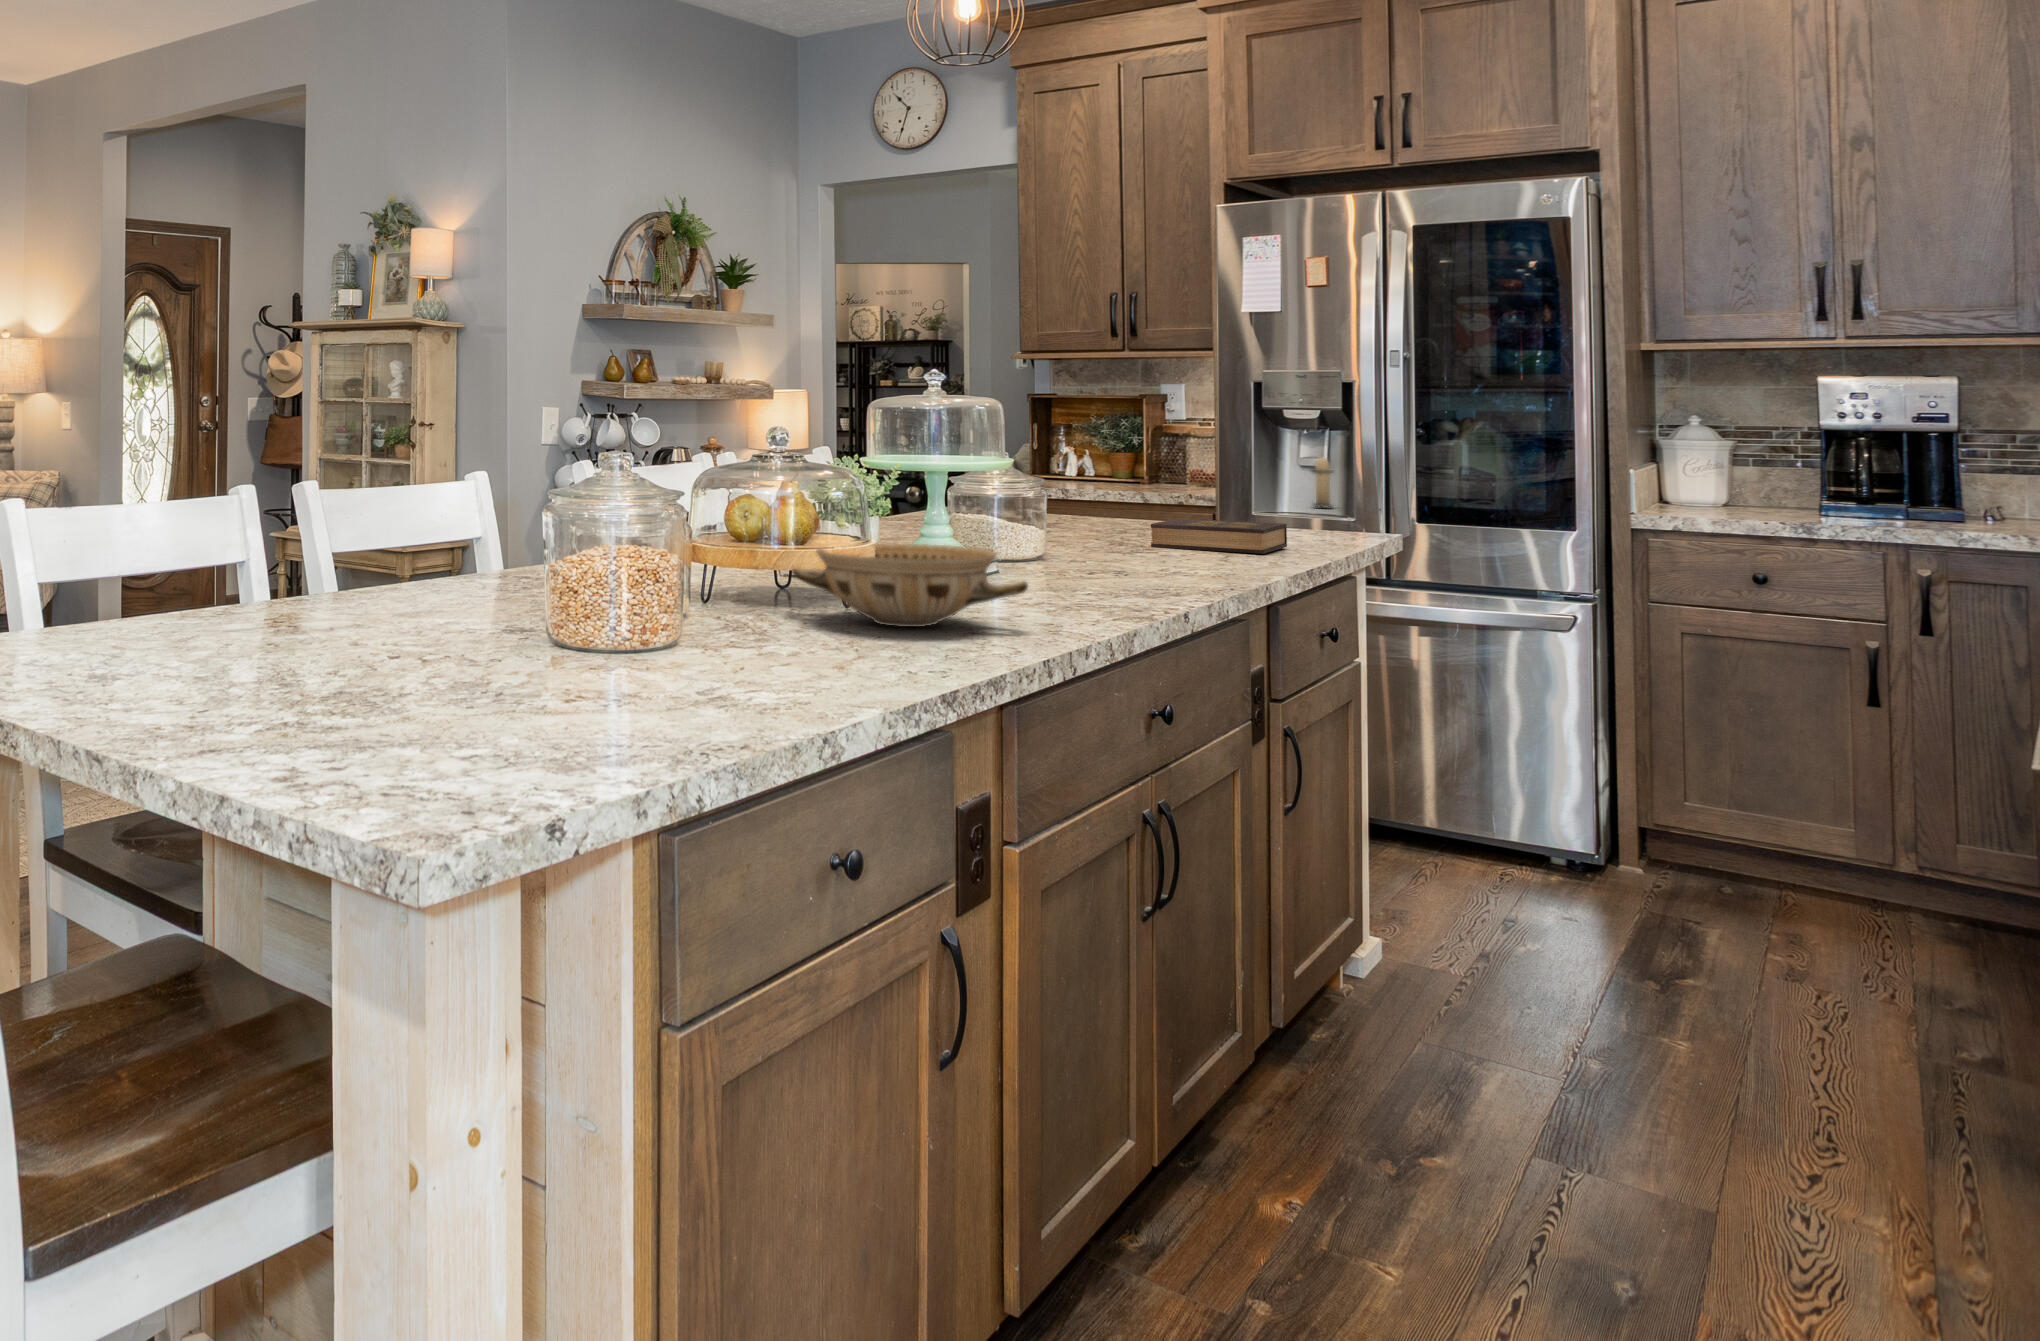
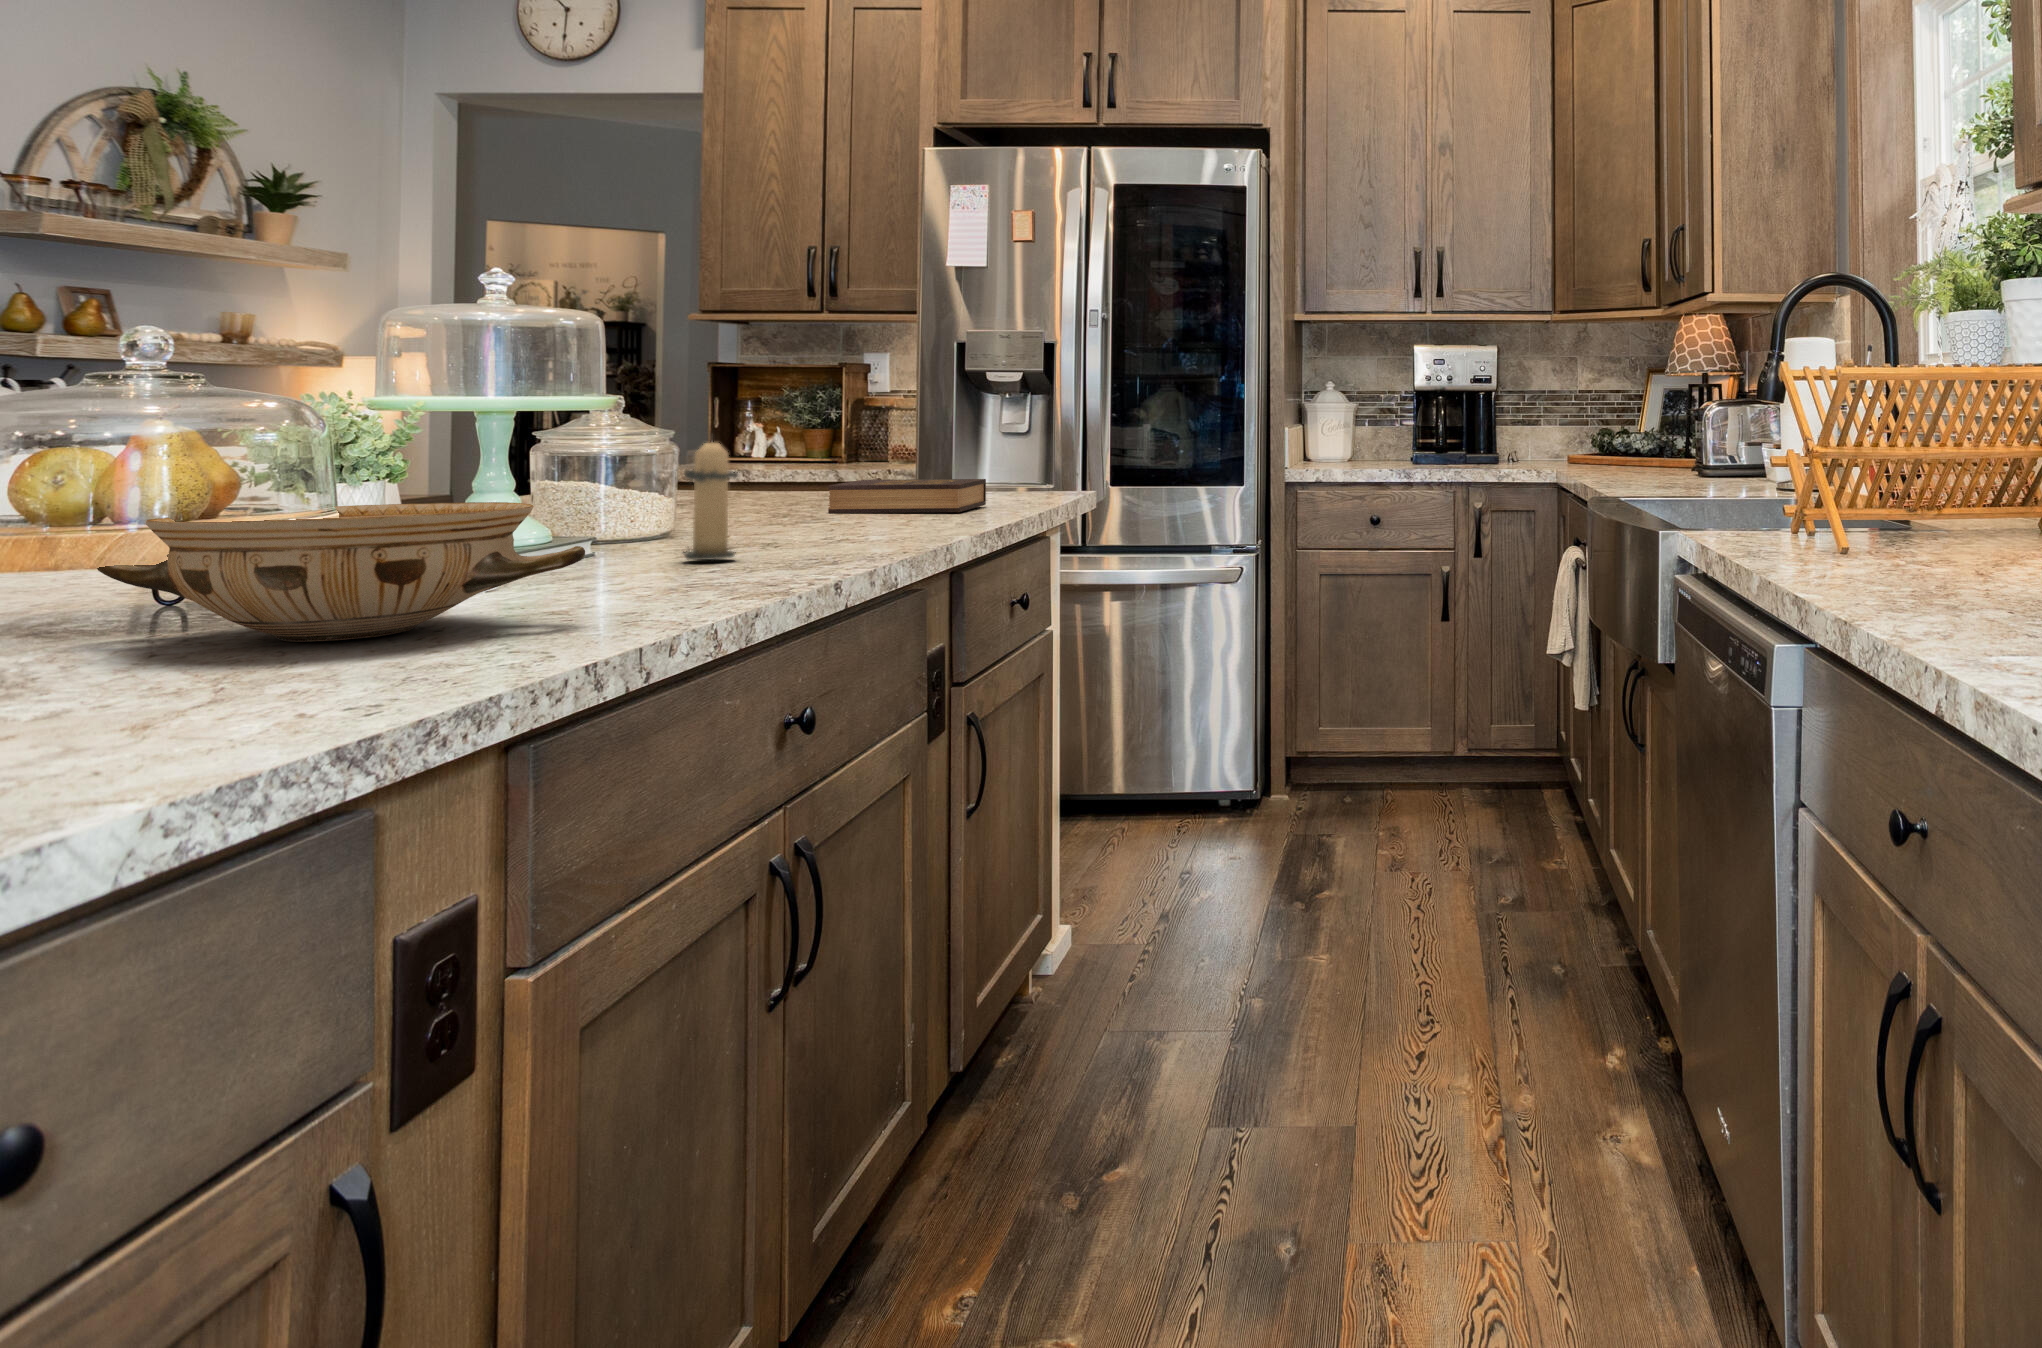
candle: present [1312,457,1334,507] -> present [683,441,740,560]

